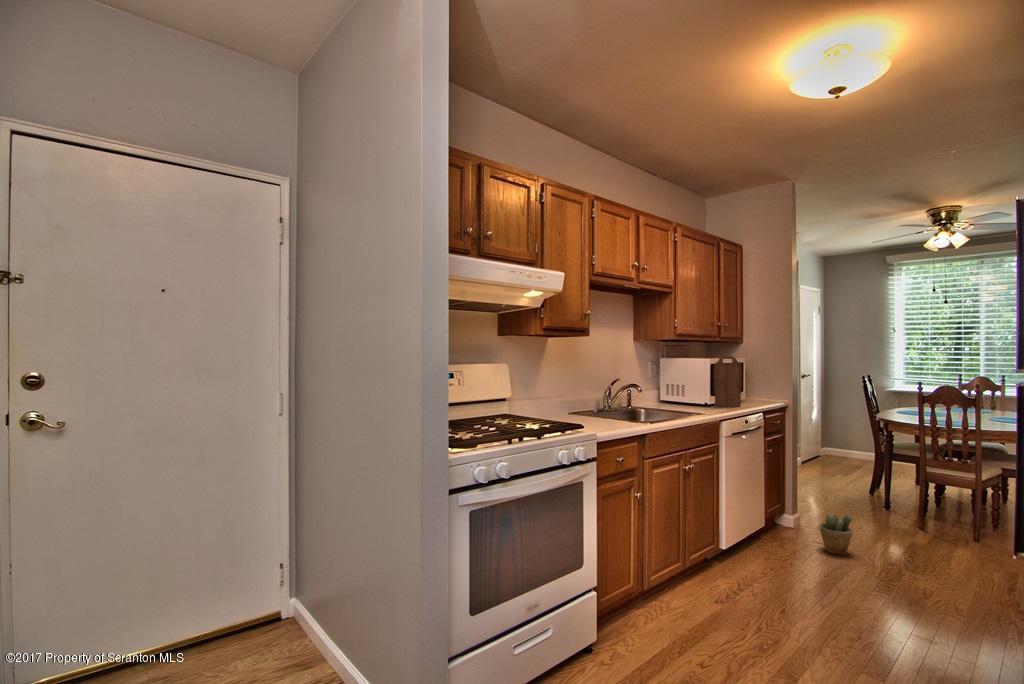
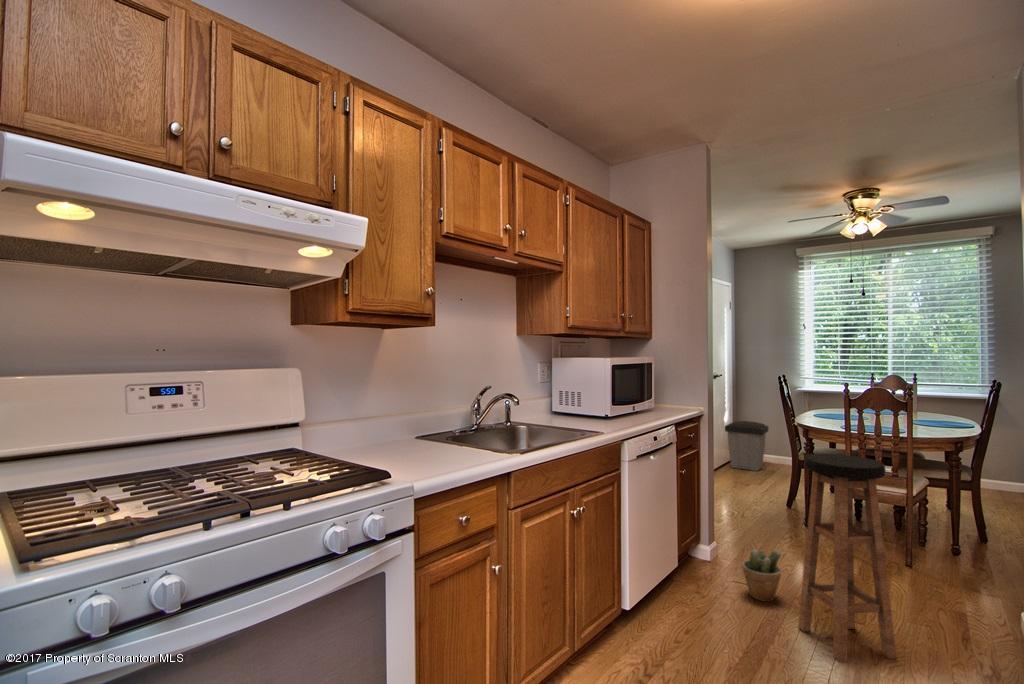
cutting board: present [714,356,741,407] -> none [616,354,649,419]
trash can: none [812,419,856,466] -> present [725,421,769,471]
bar stool: none [864,436,943,593] -> present [798,454,896,662]

